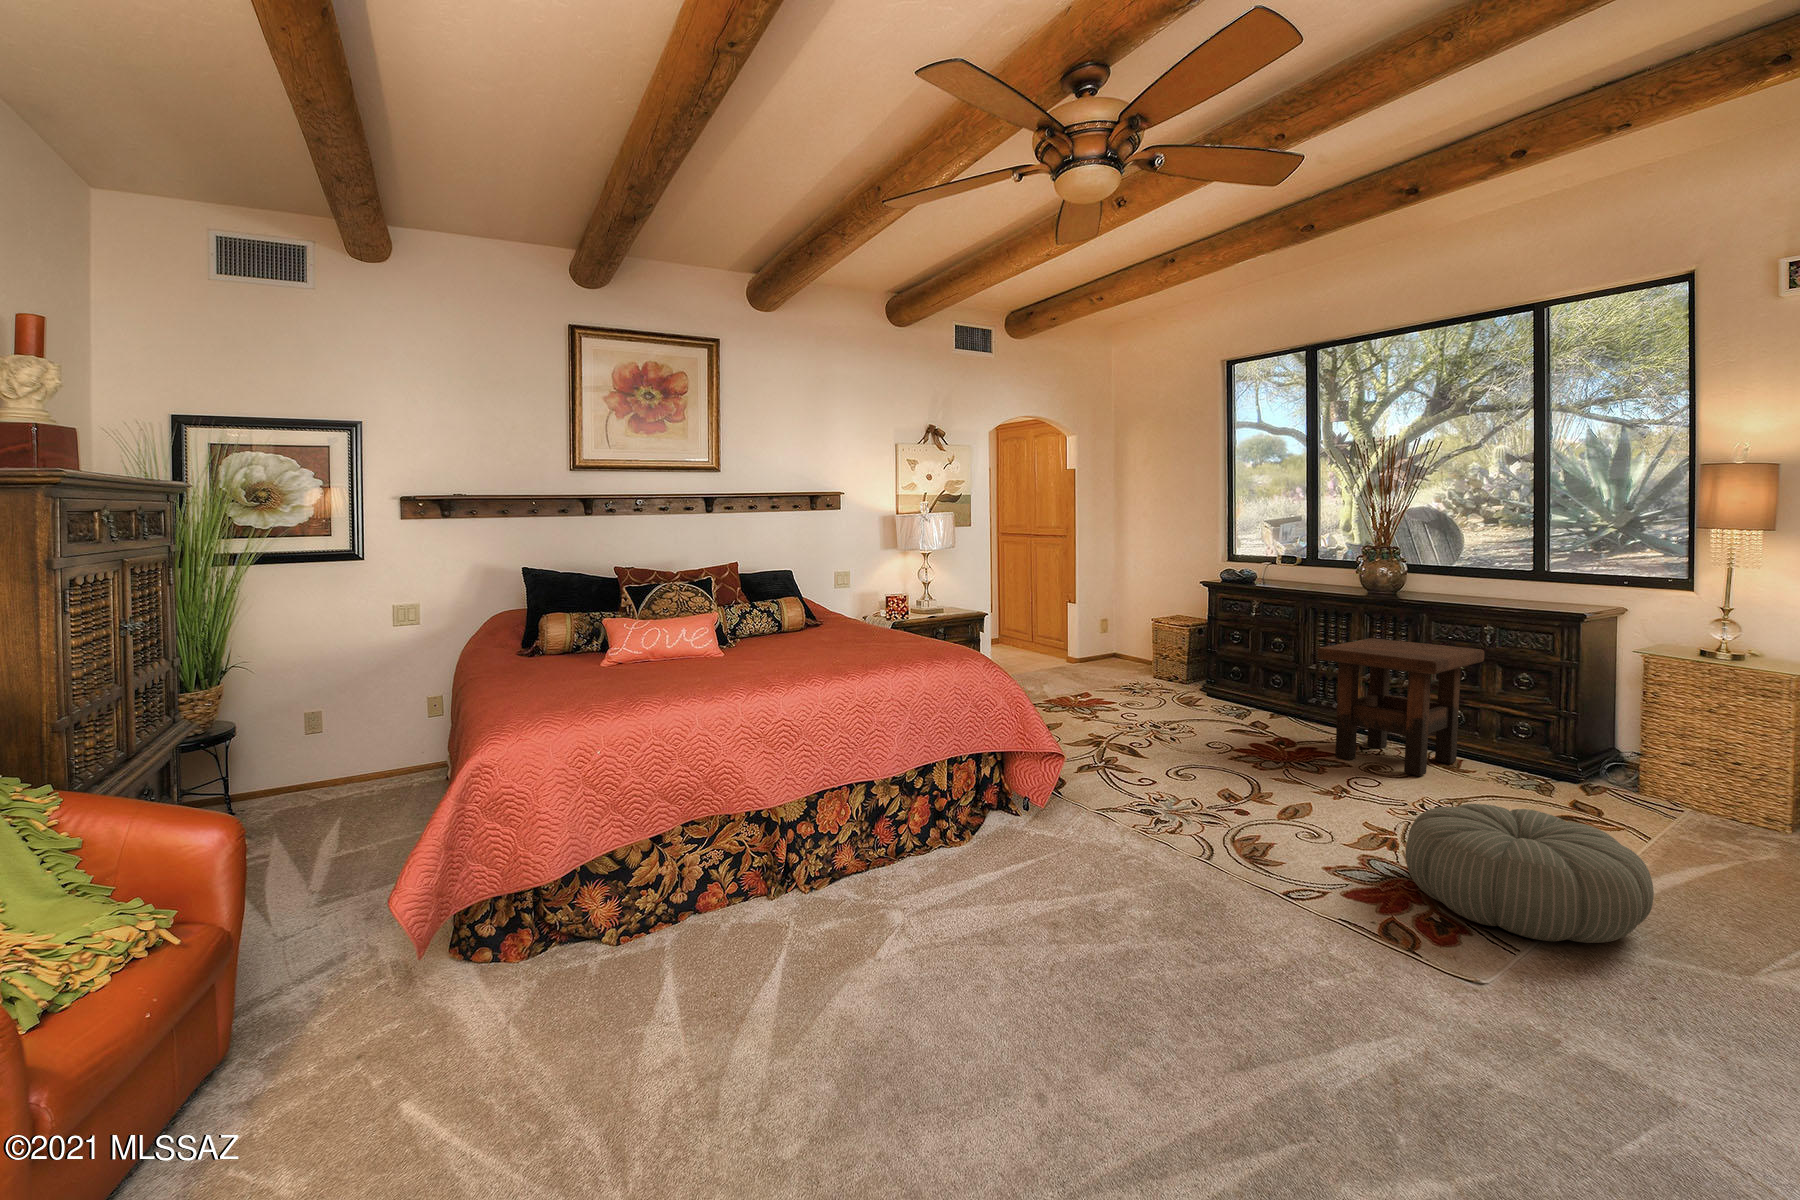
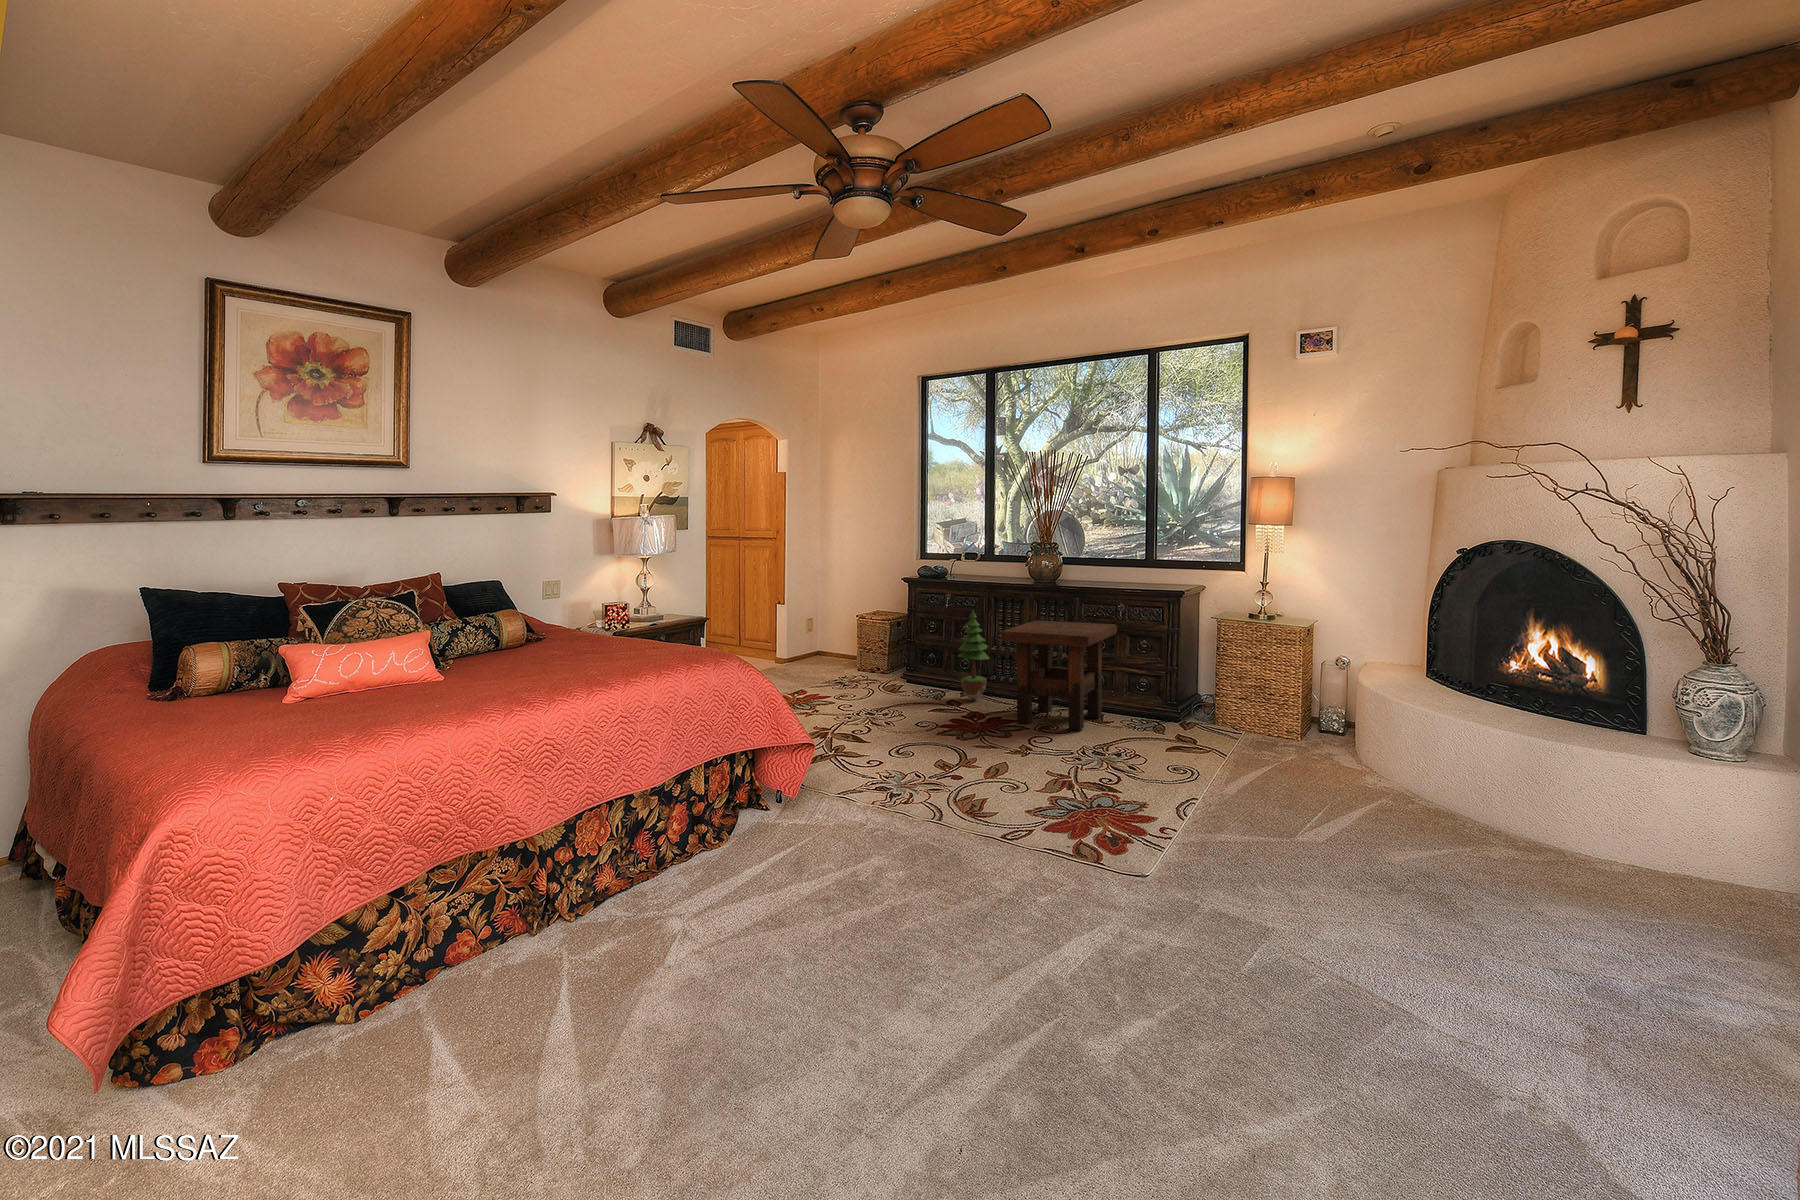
potted tree: none [1266,621,1308,725] -> present [957,610,989,700]
pouf: present [1405,804,1654,943] -> none [1086,744,1240,839]

